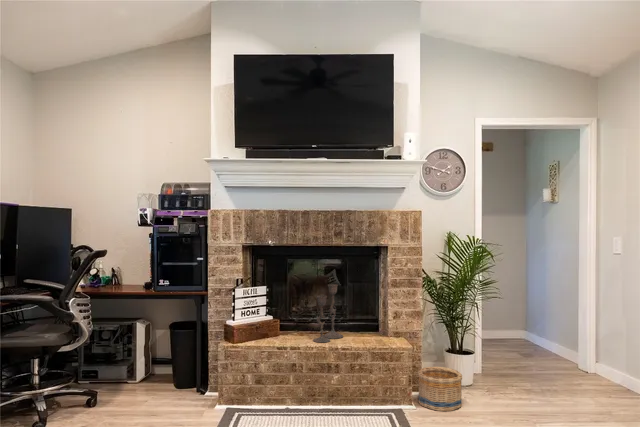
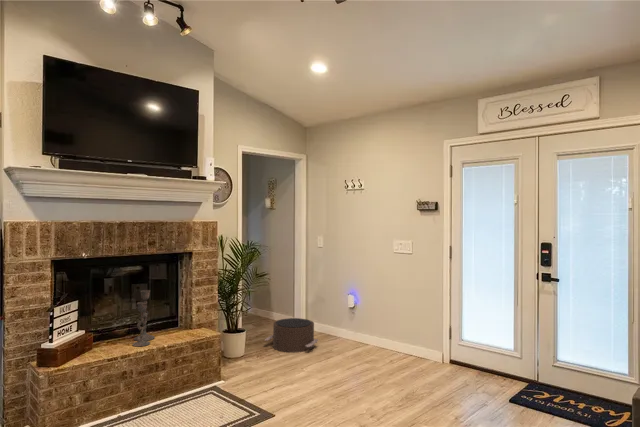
pouf: none [512,353,598,406] -> present [265,318,318,353]
basket: present [418,367,462,411] -> none [218,344,252,378]

